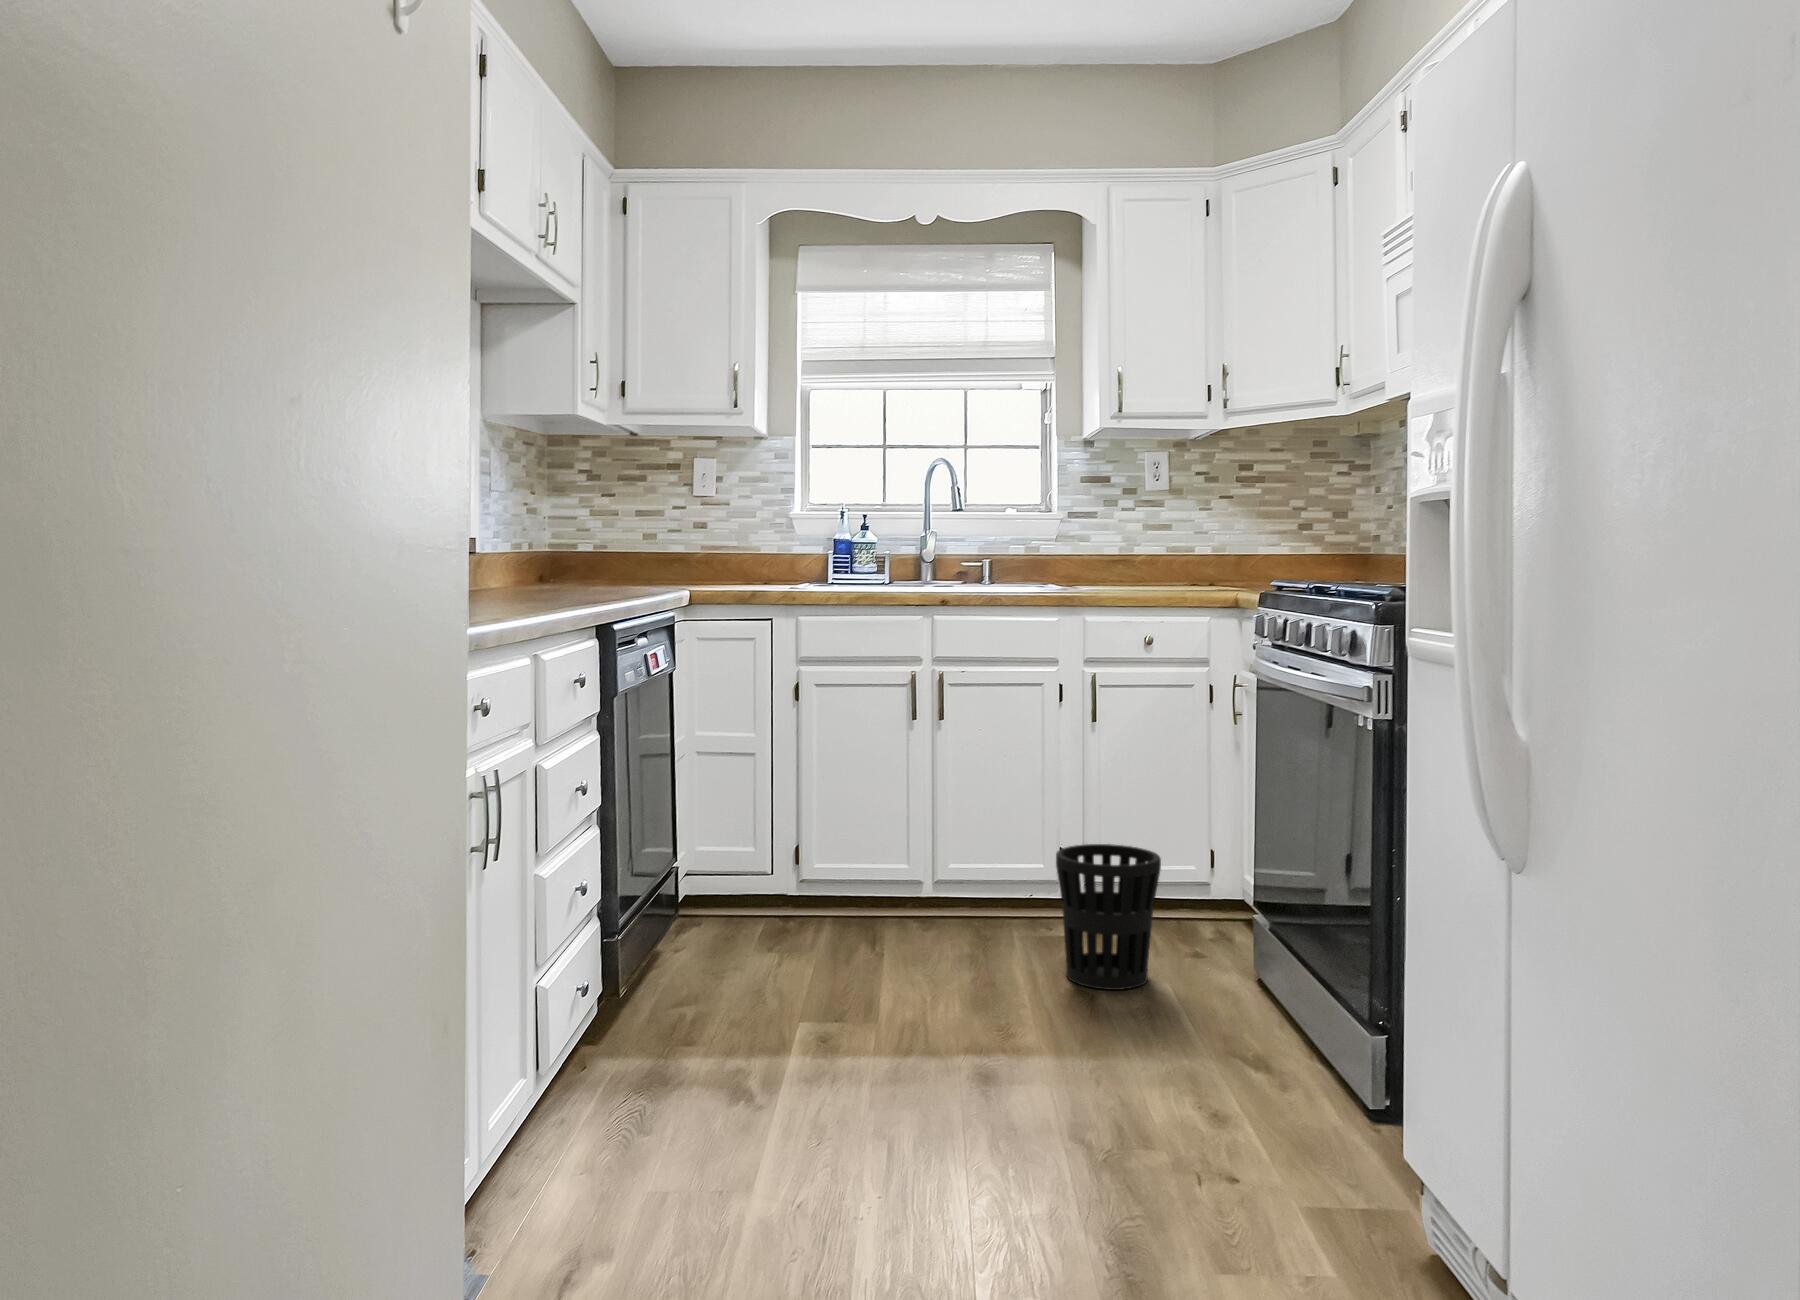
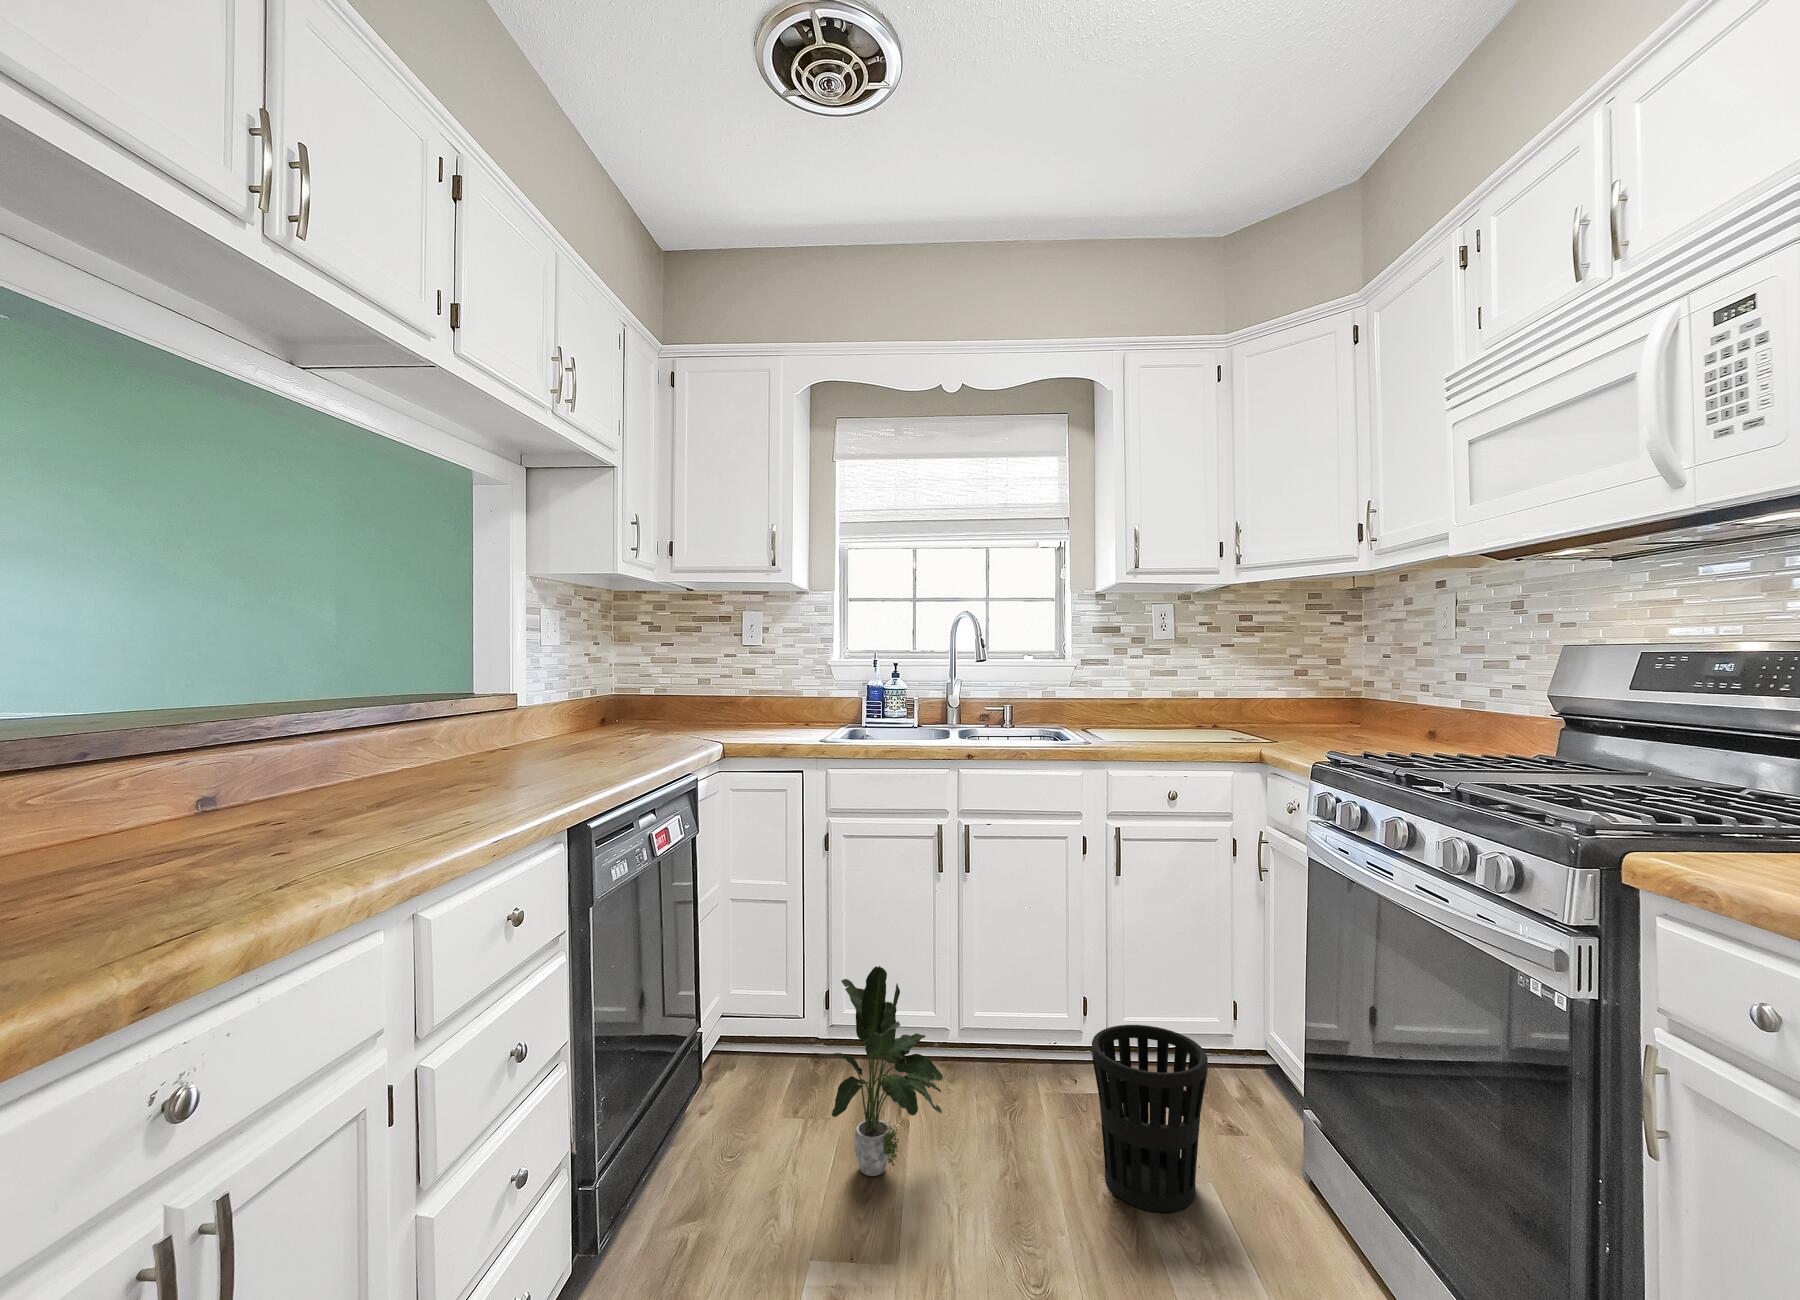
potted plant: none [792,788,916,976] -> present [814,966,943,1176]

